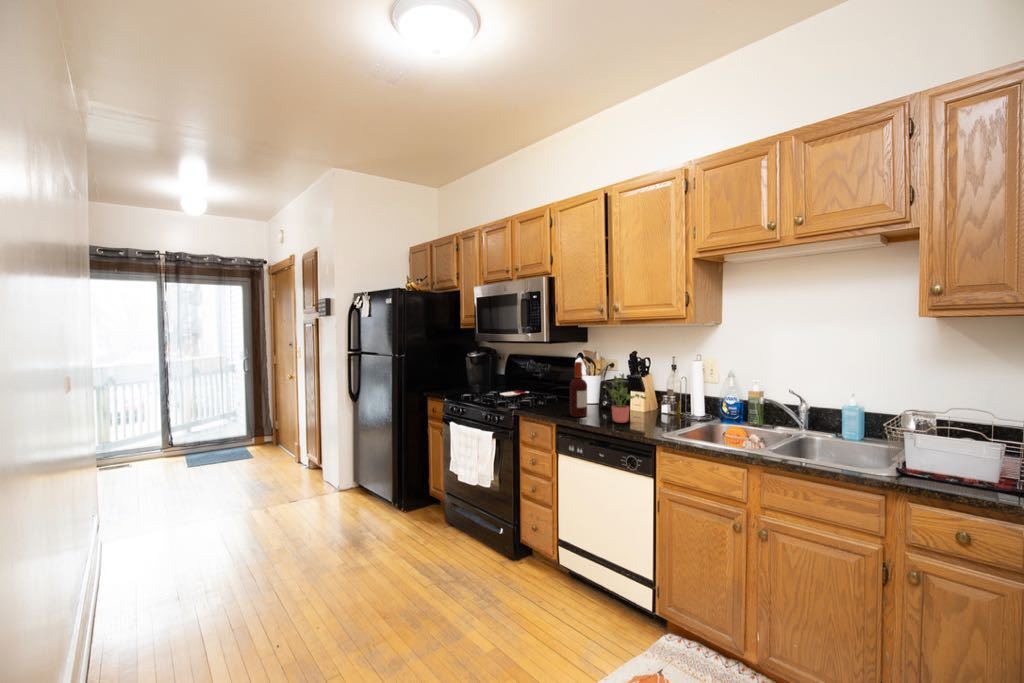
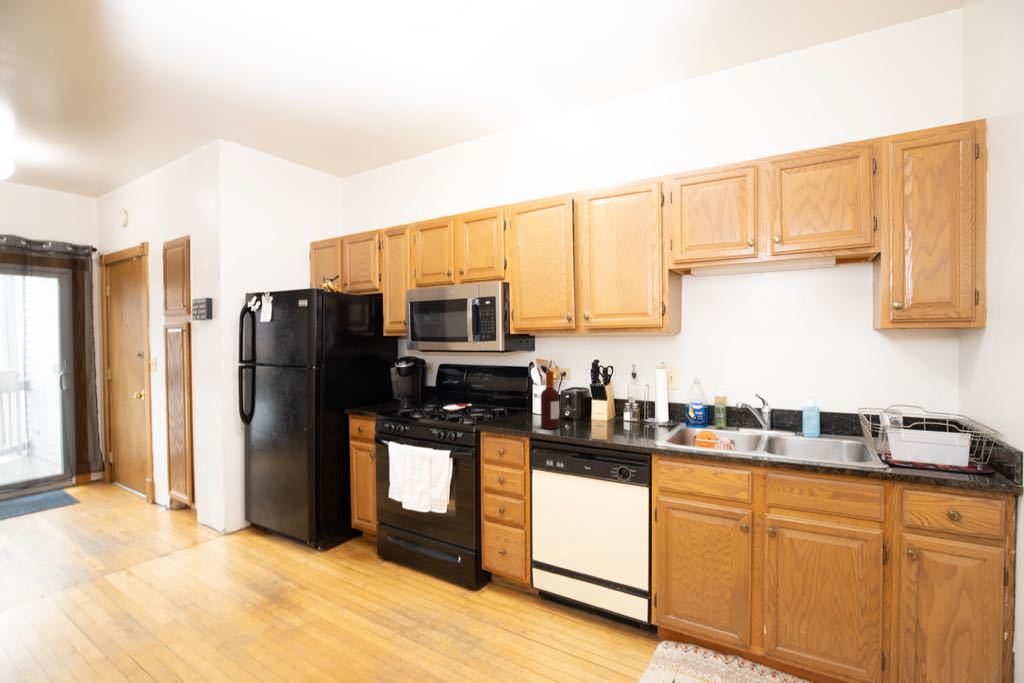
potted plant: present [604,374,646,423] -> none [584,382,624,433]

